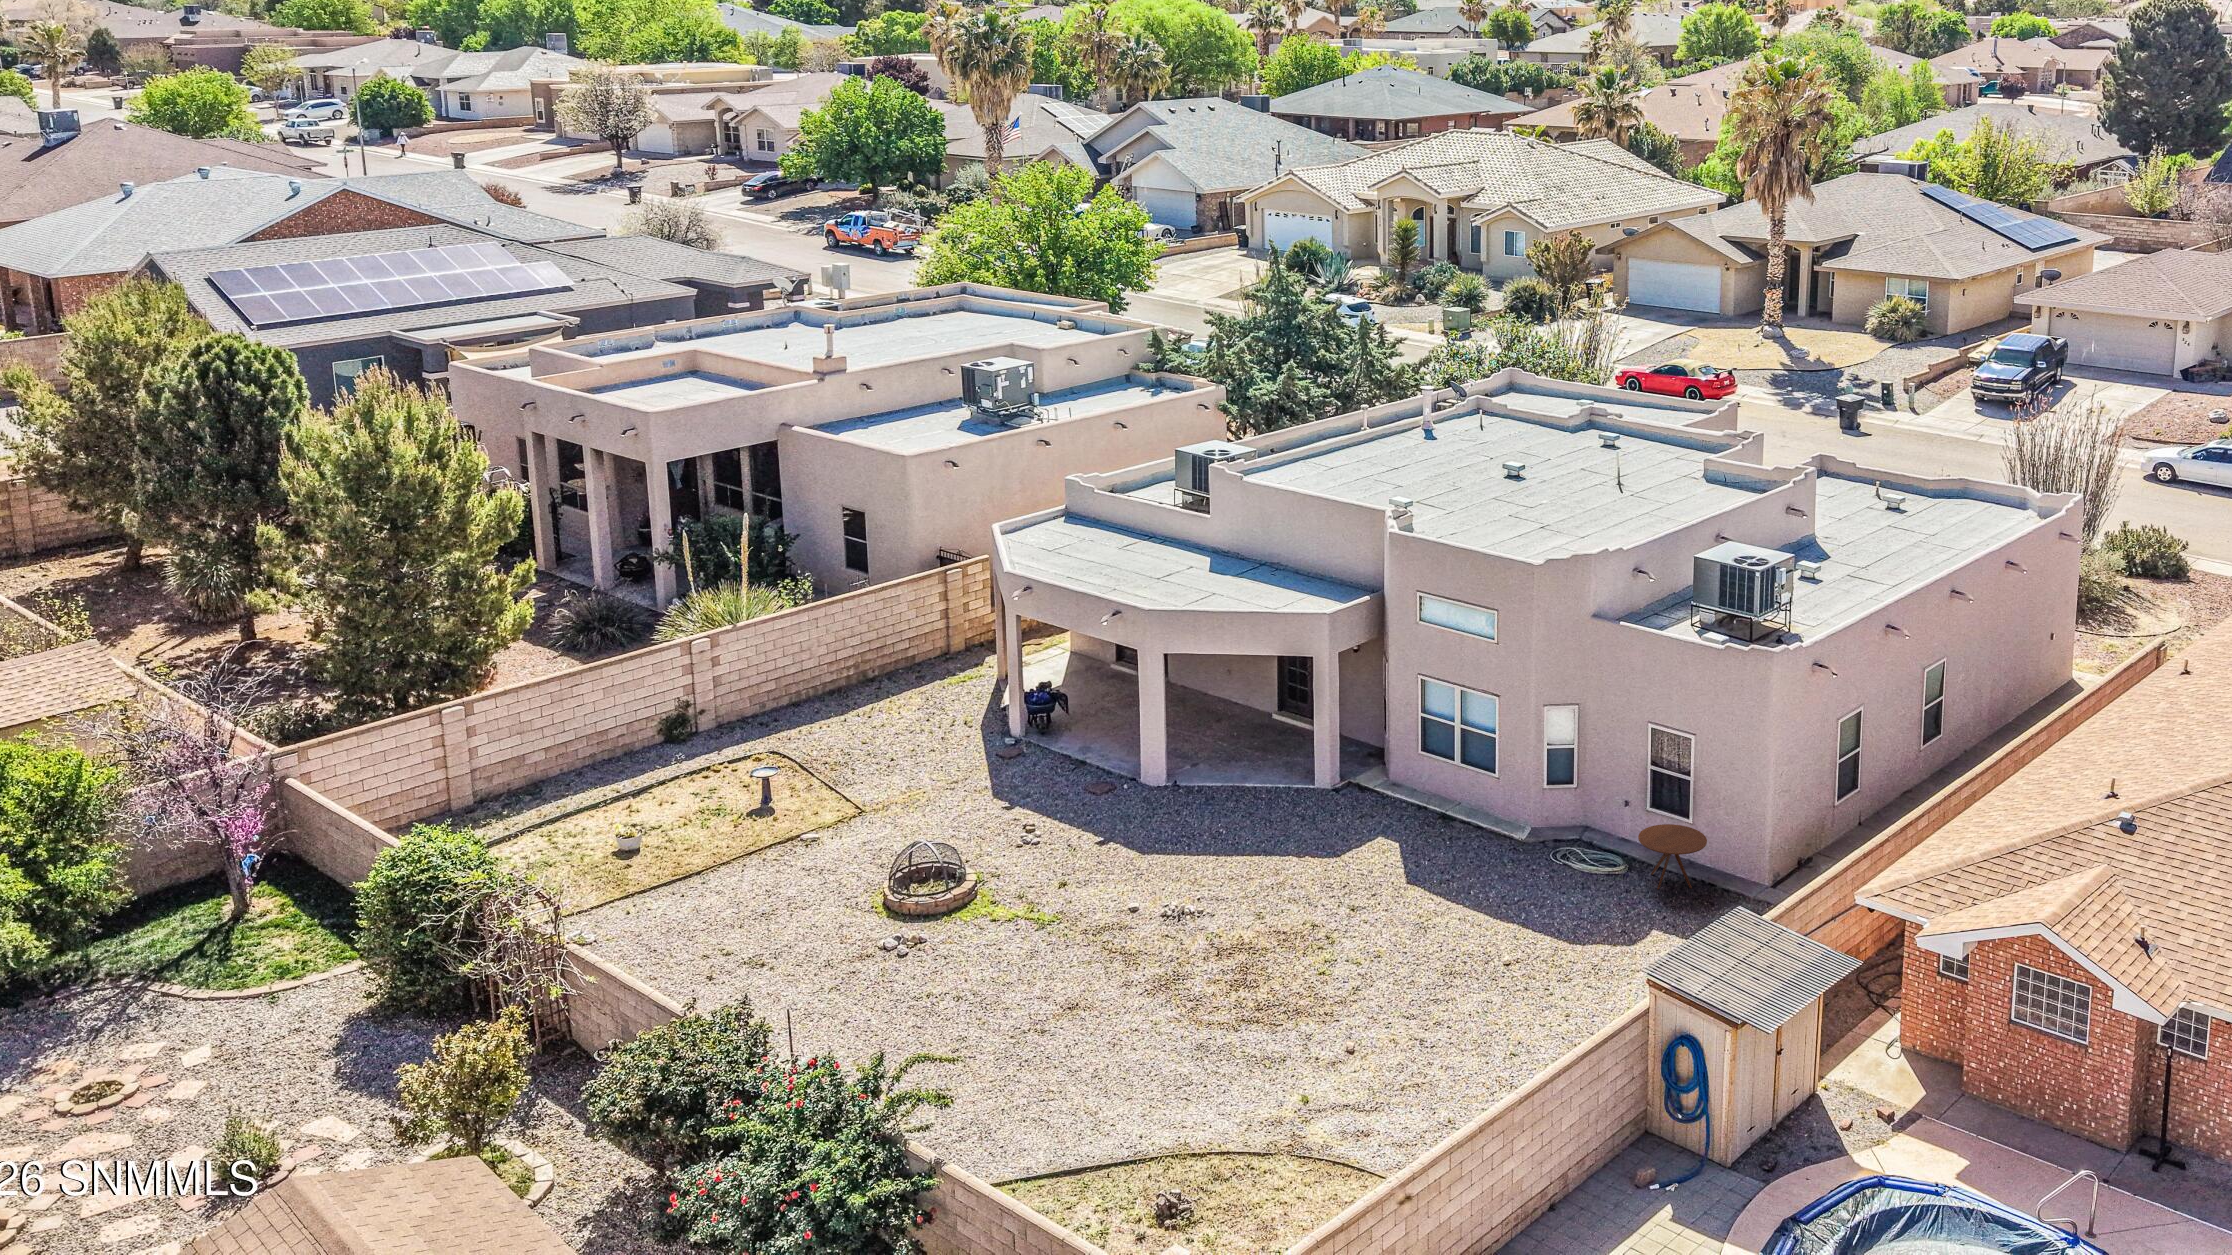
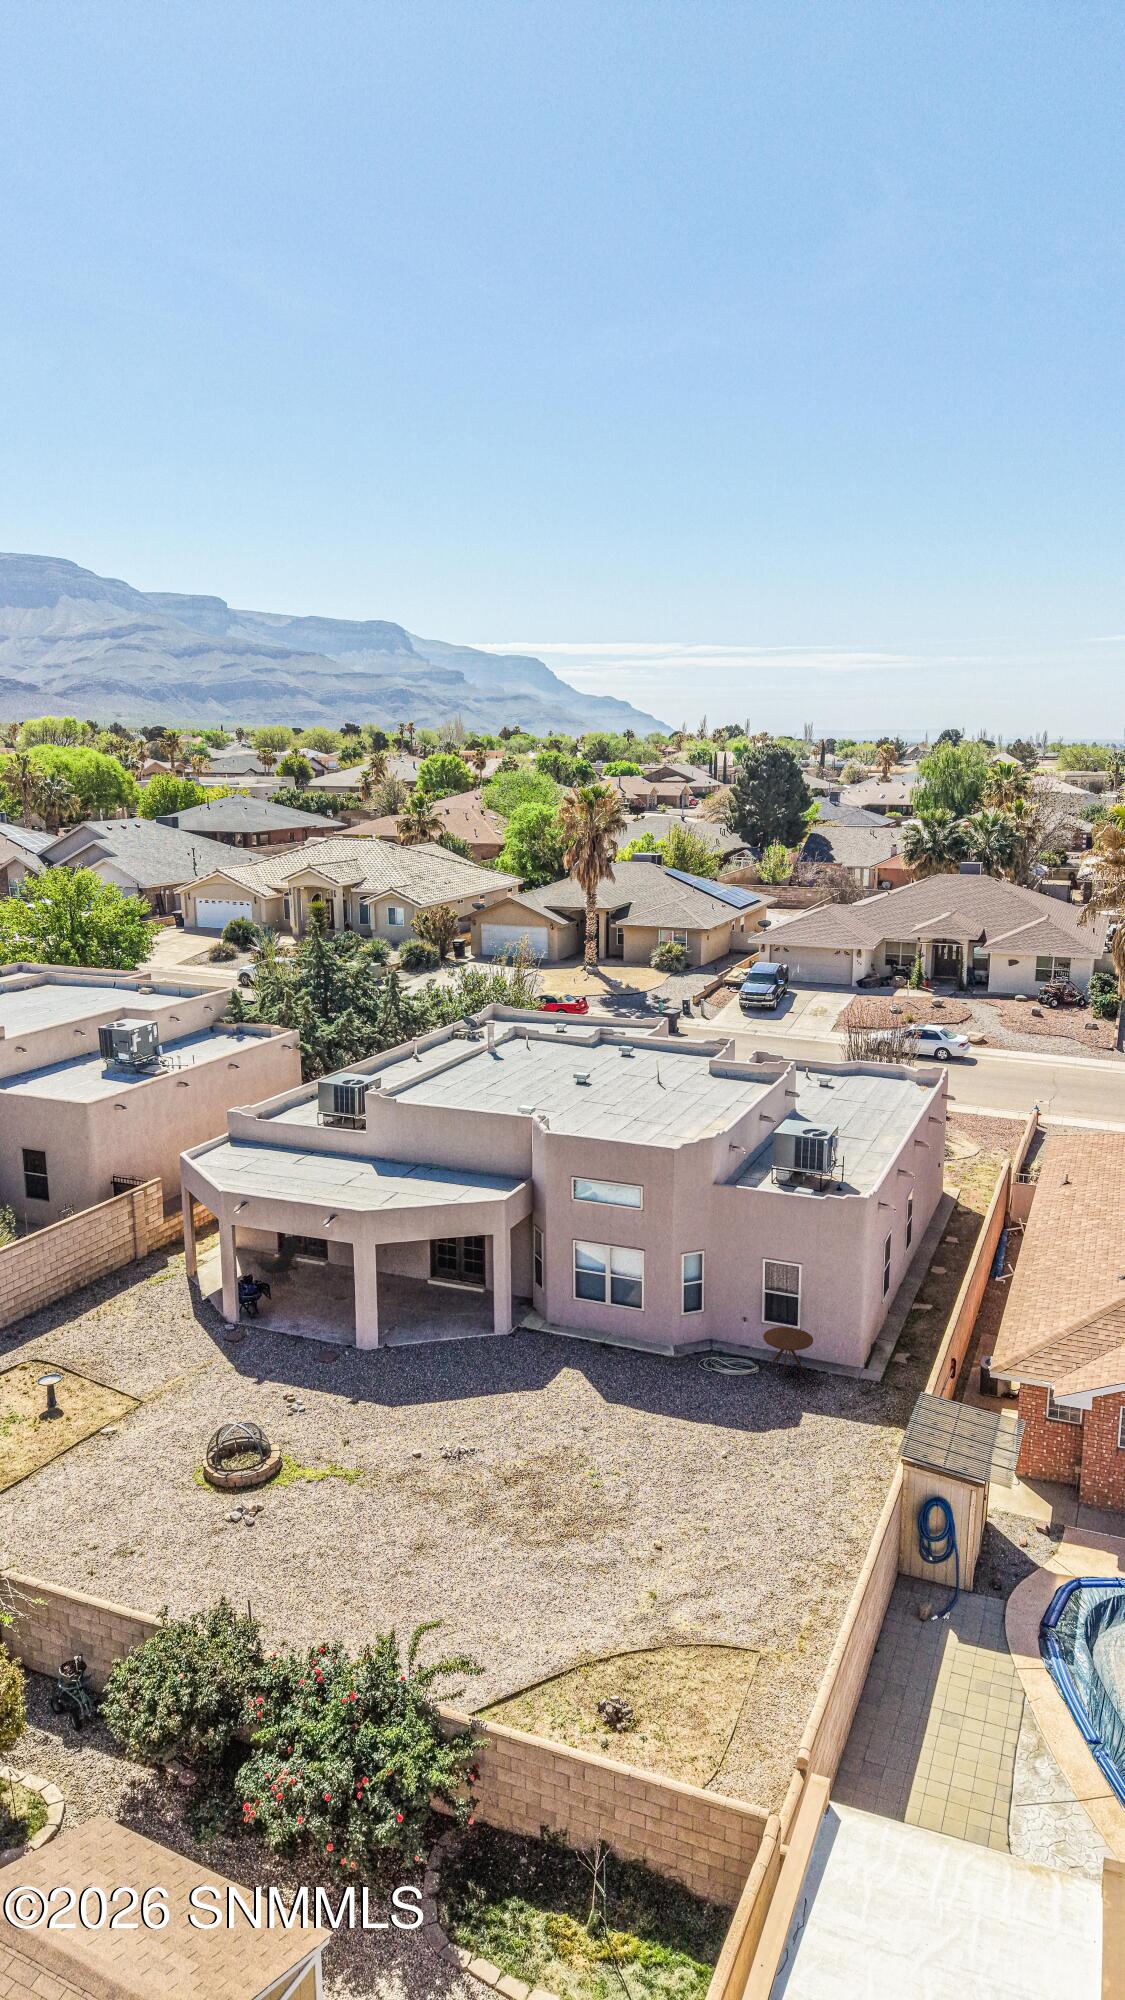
lounge chair: none [1075,643,1126,704] -> present [257,1236,299,1283]

